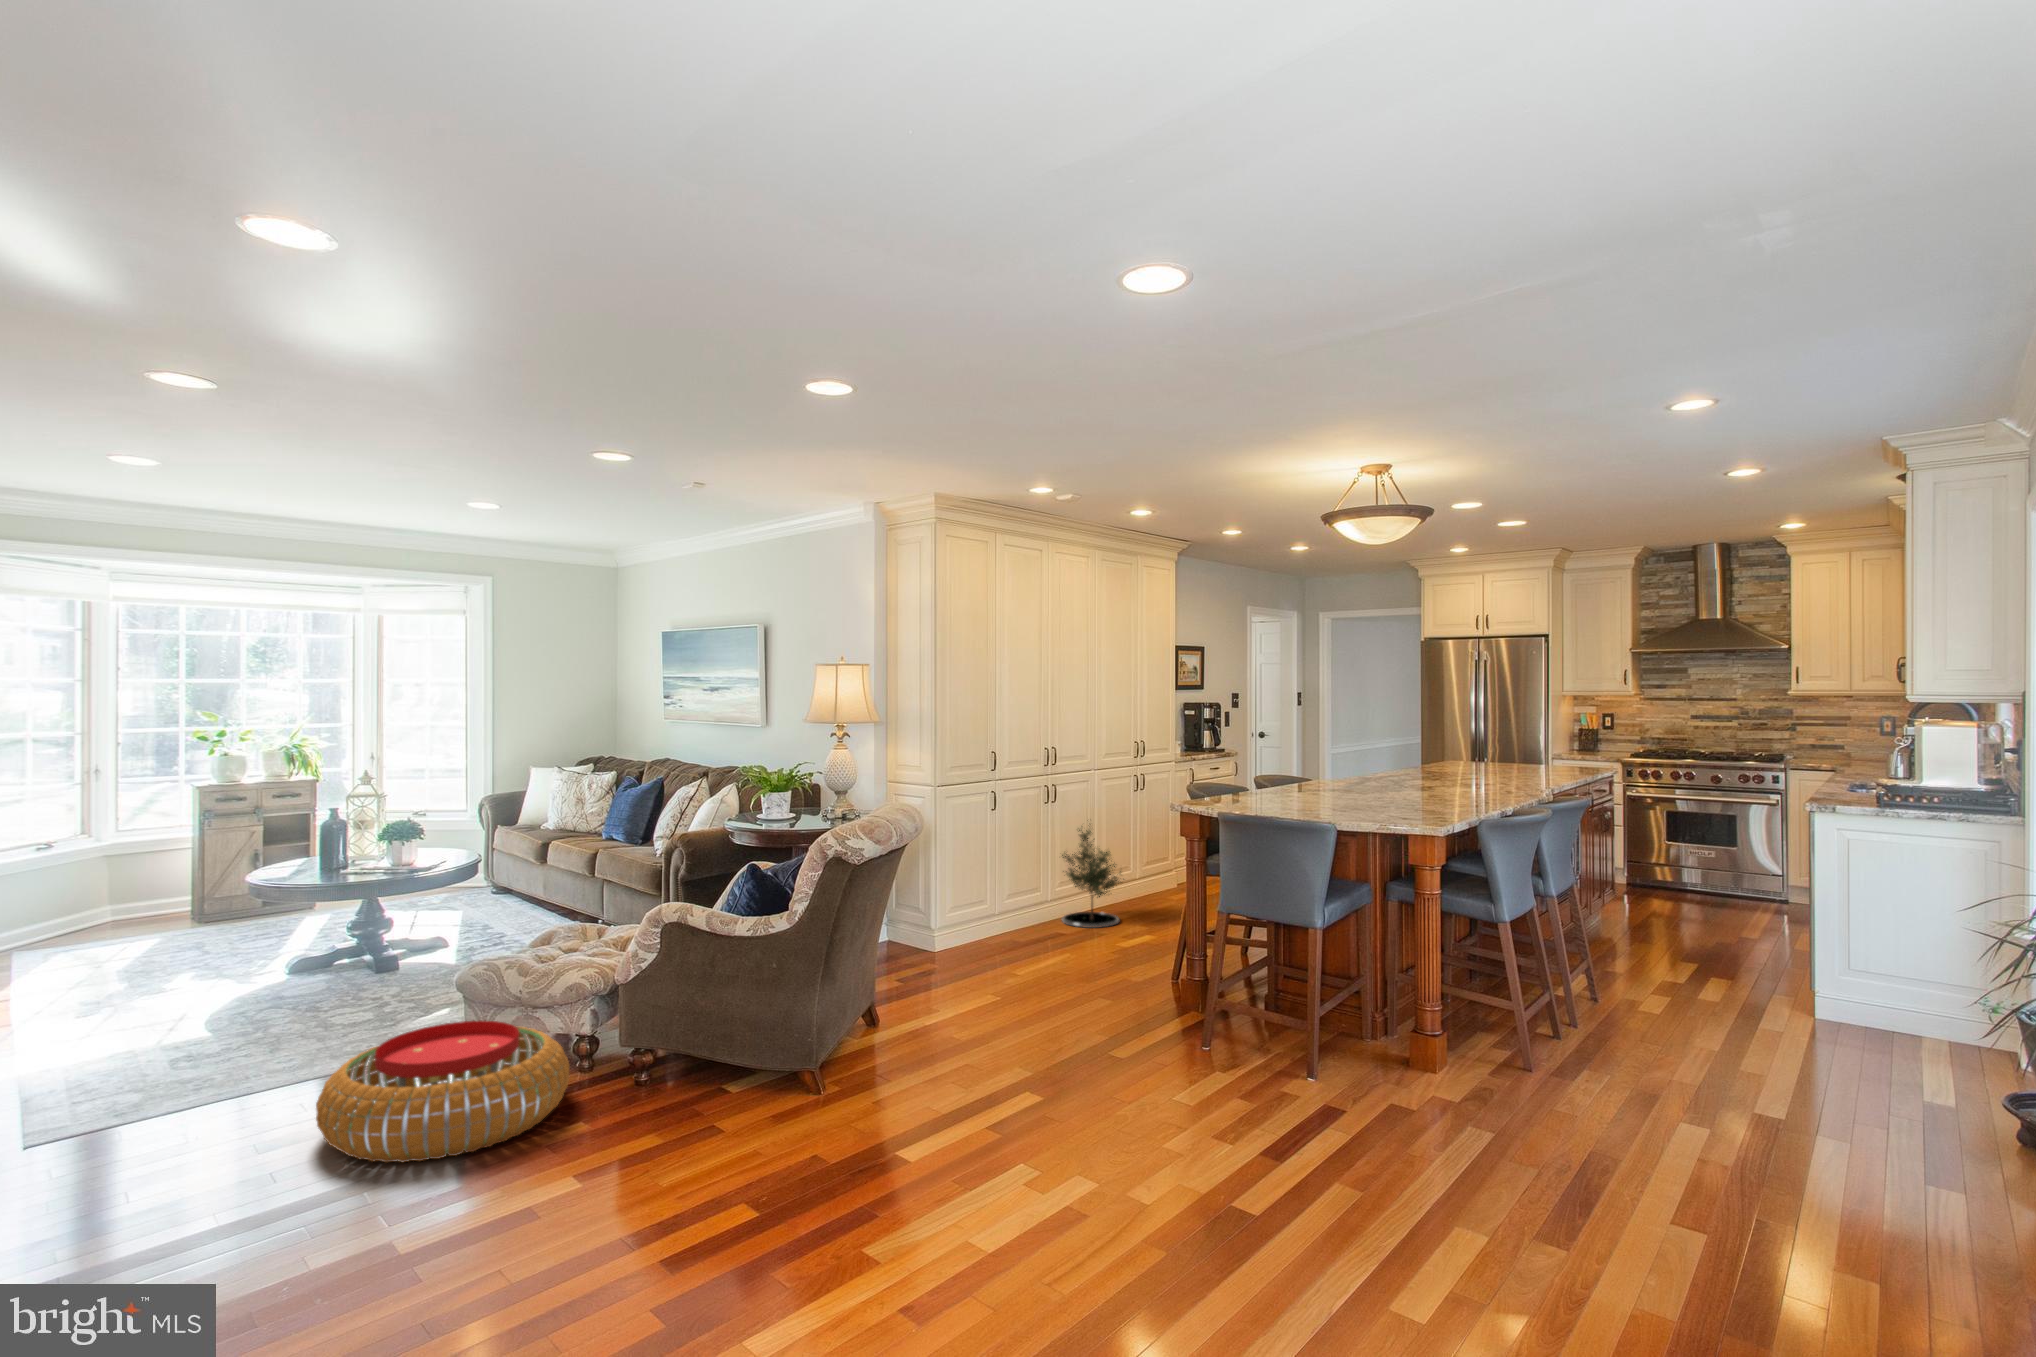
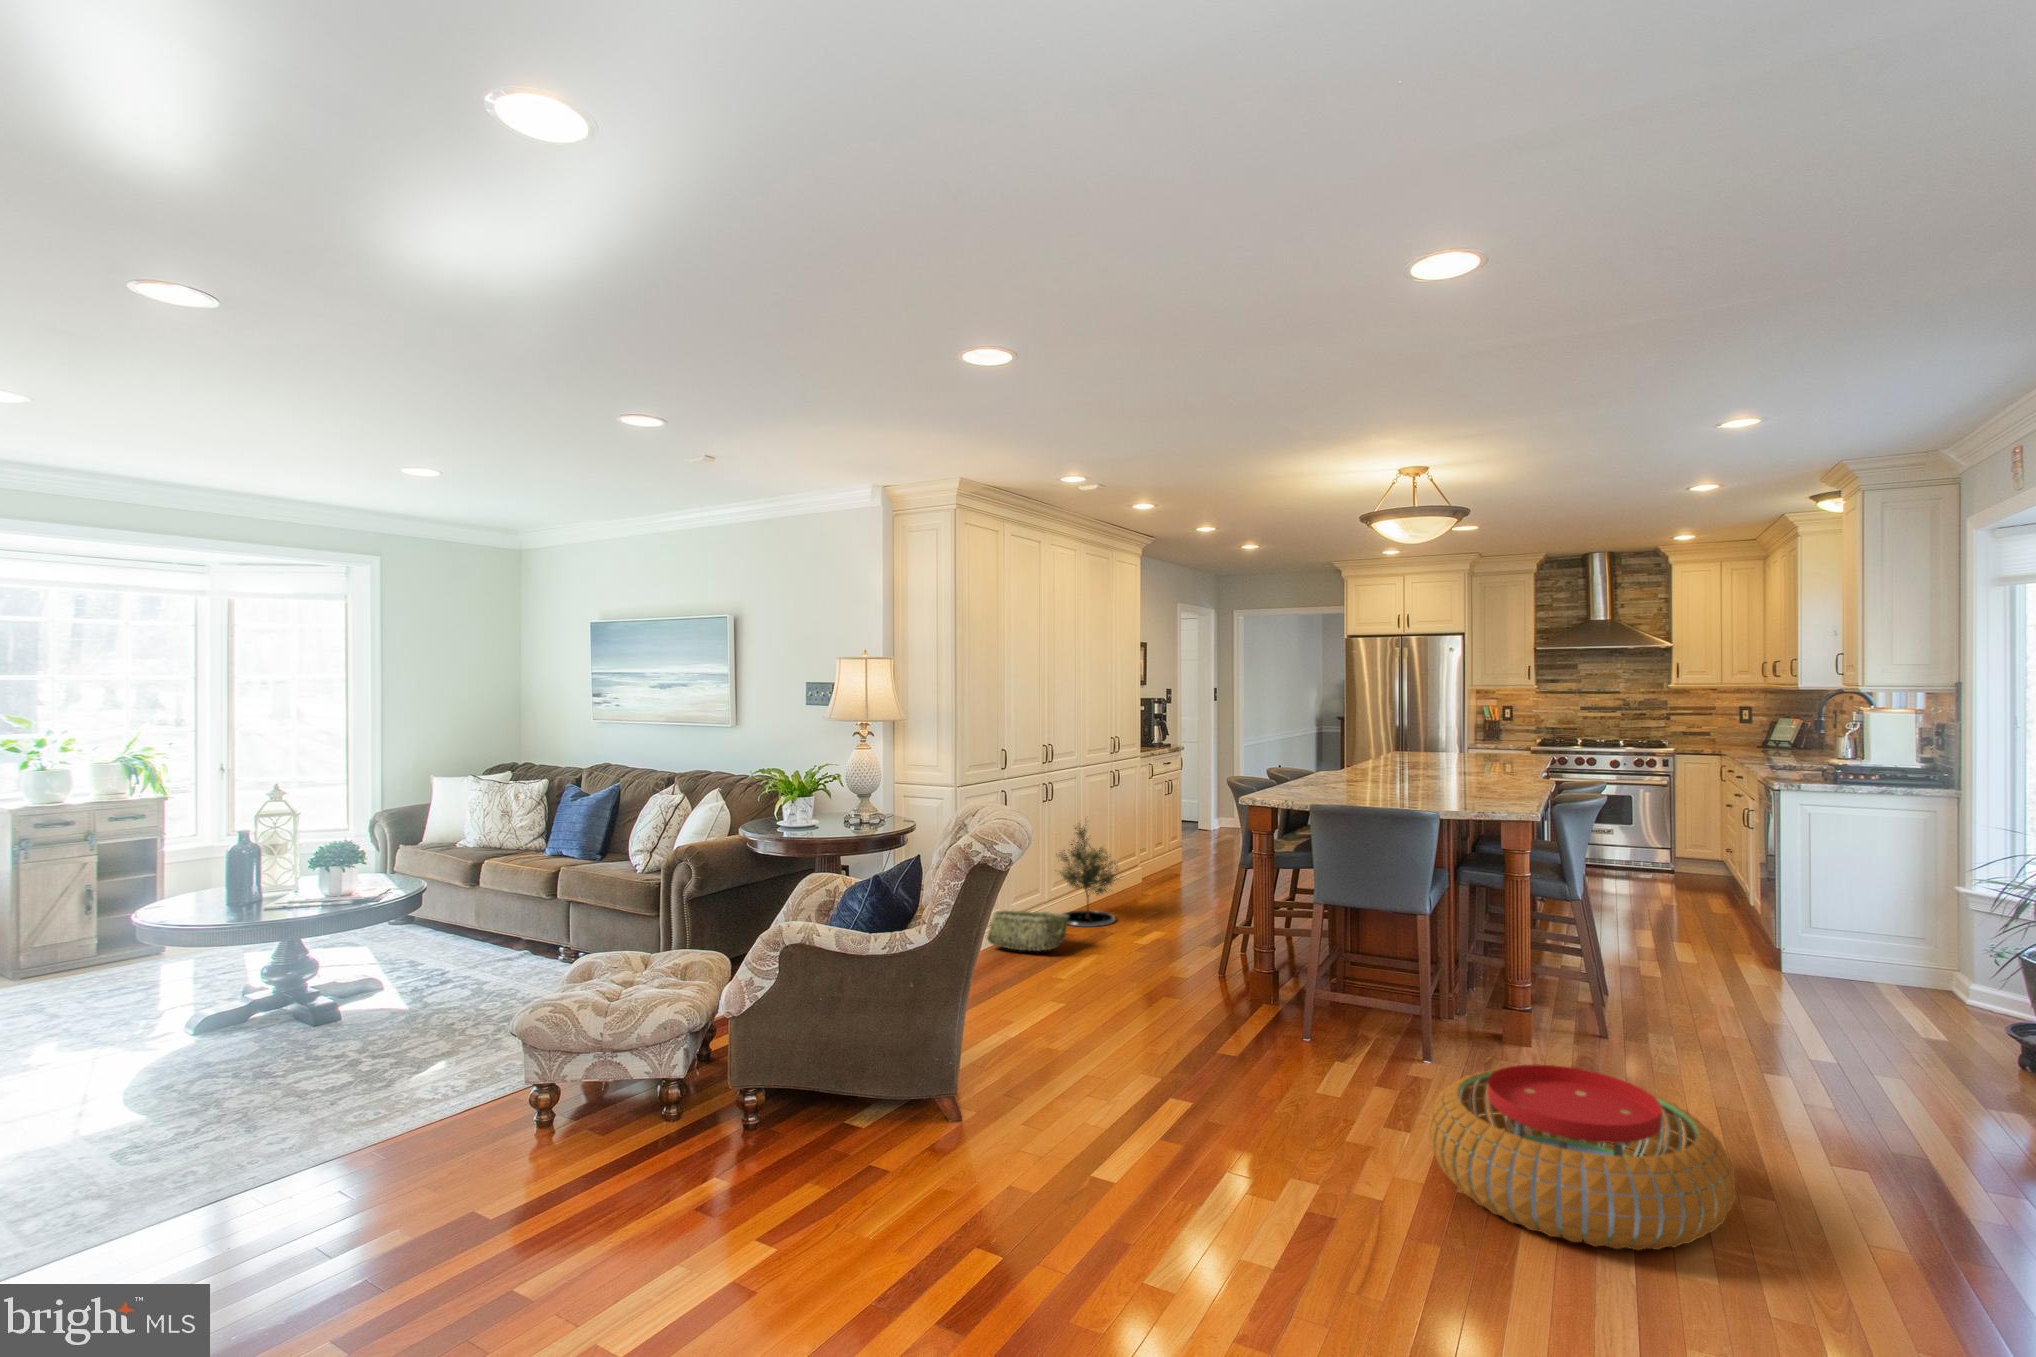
woven basket: none [965,907,1050,949] -> present [987,910,1070,951]
pouf: present [316,1021,570,1162] -> present [1428,1065,1736,1250]

